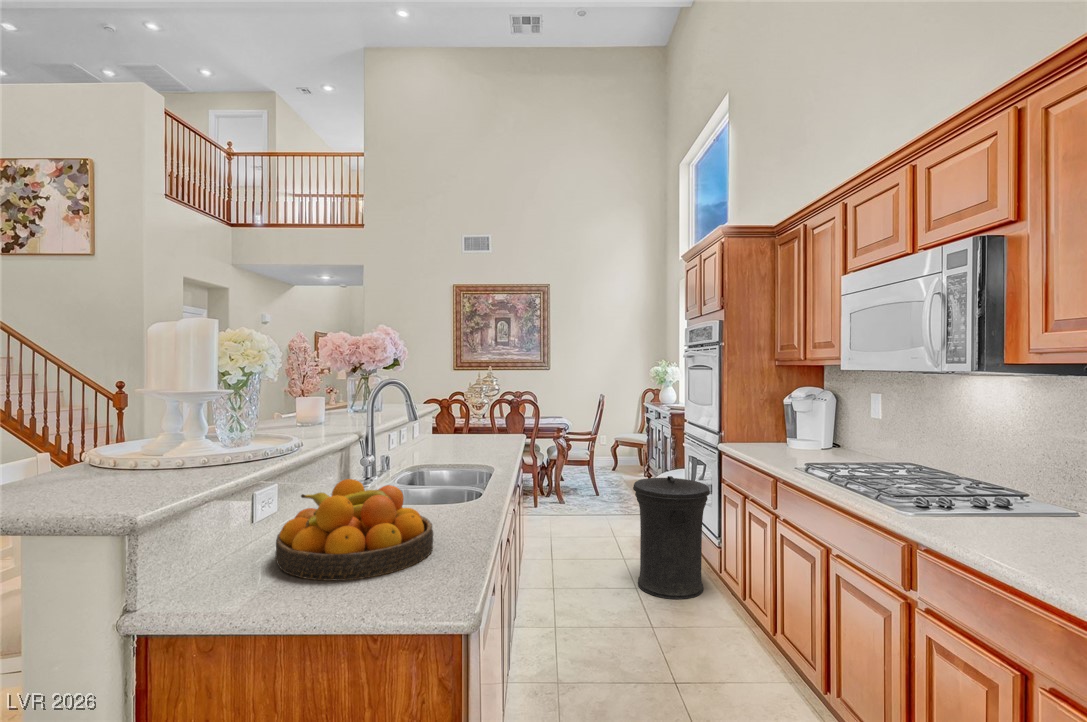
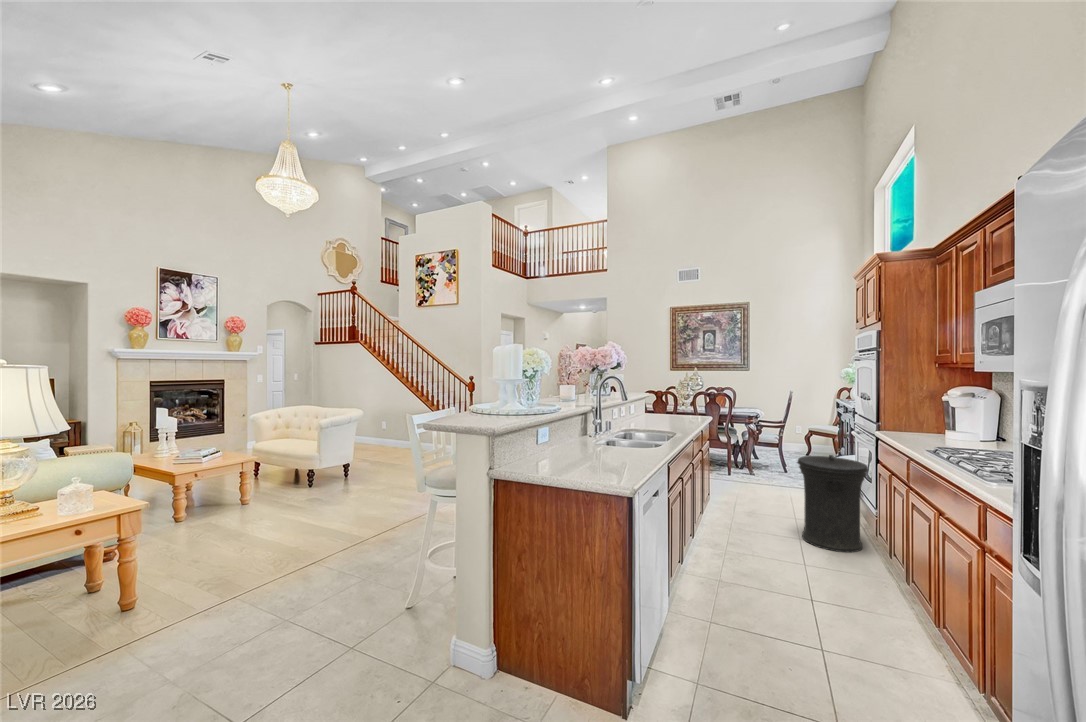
fruit bowl: present [275,479,433,581] -> none [547,426,622,471]

